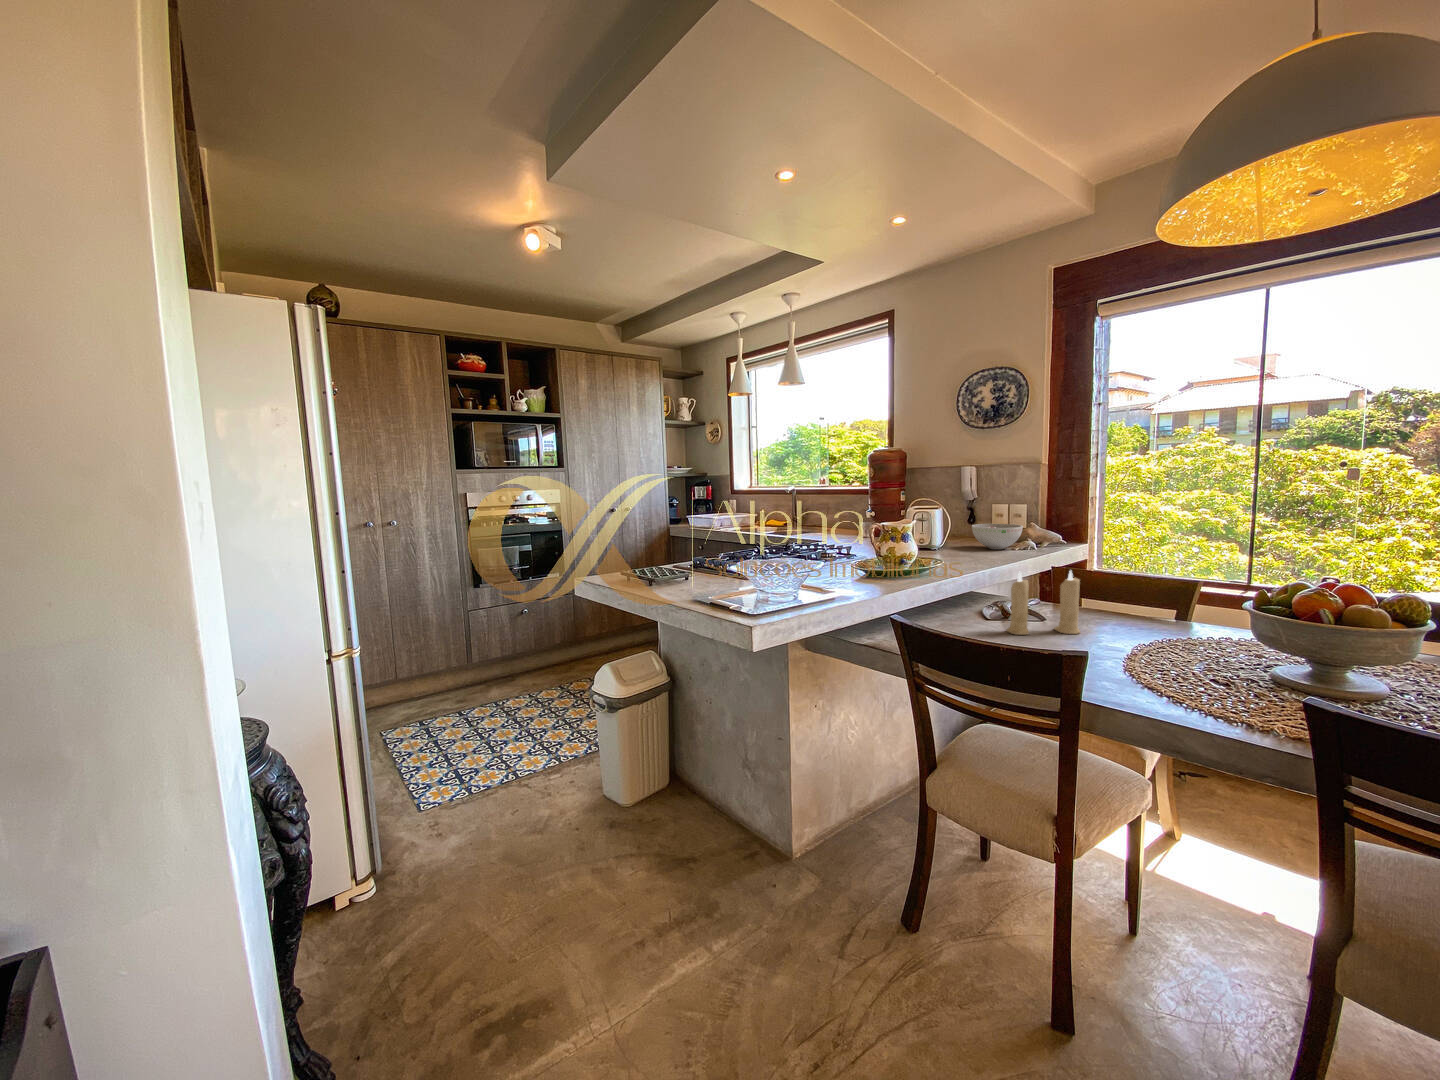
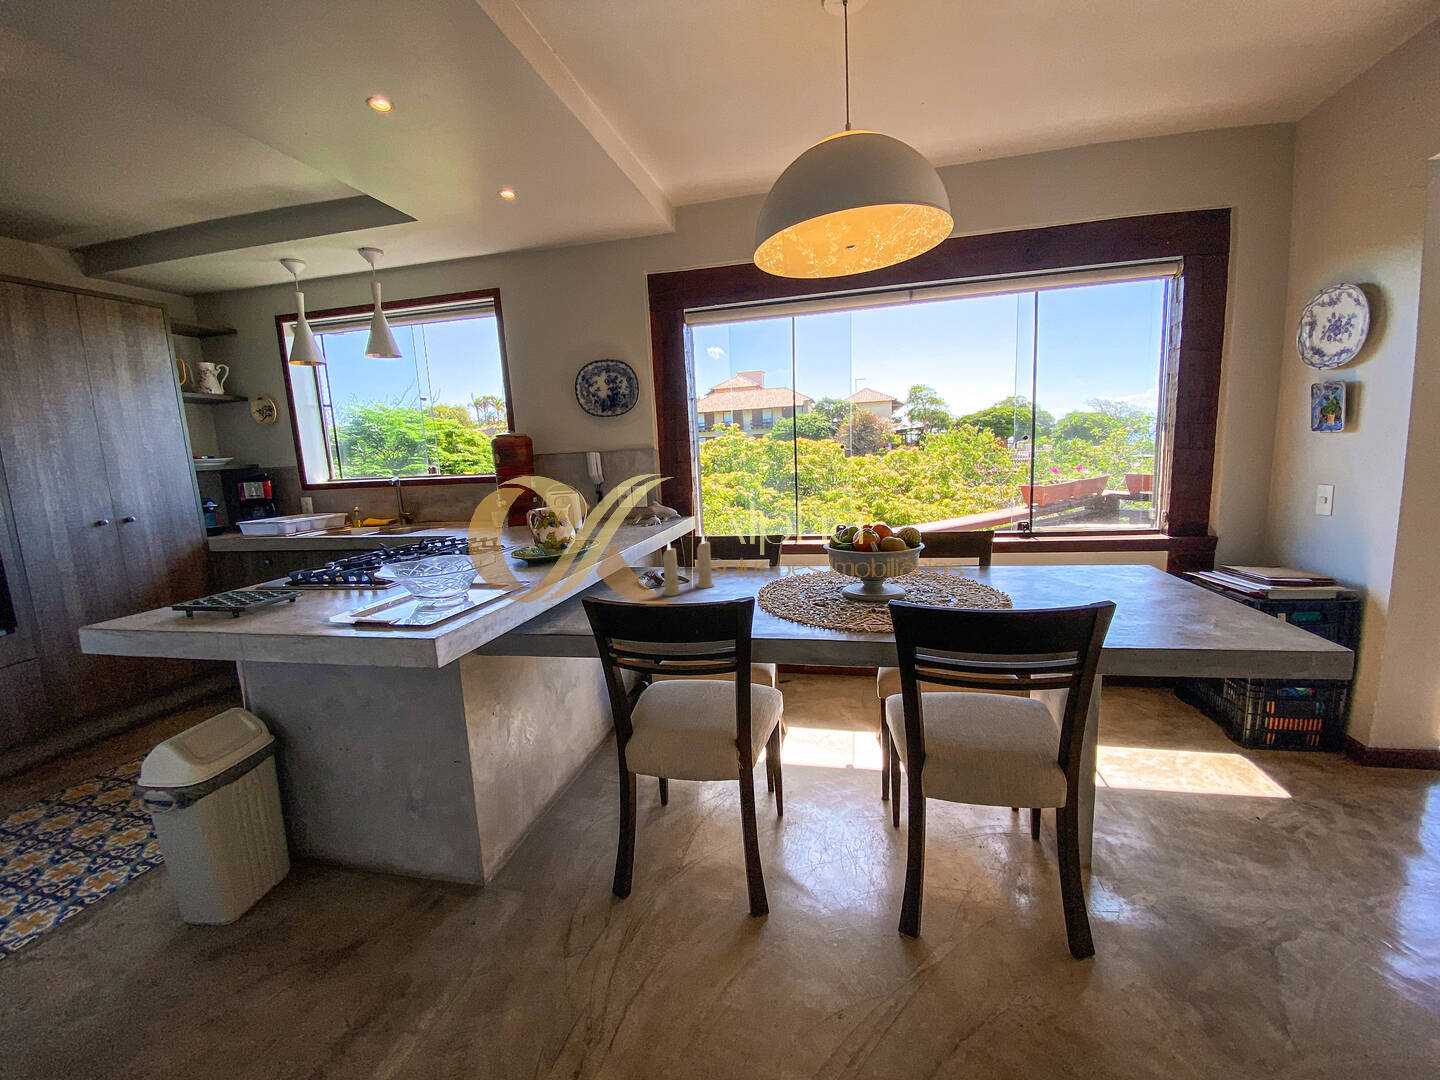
bowl: present [972,524,1023,549] -> none [607,503,648,526]

